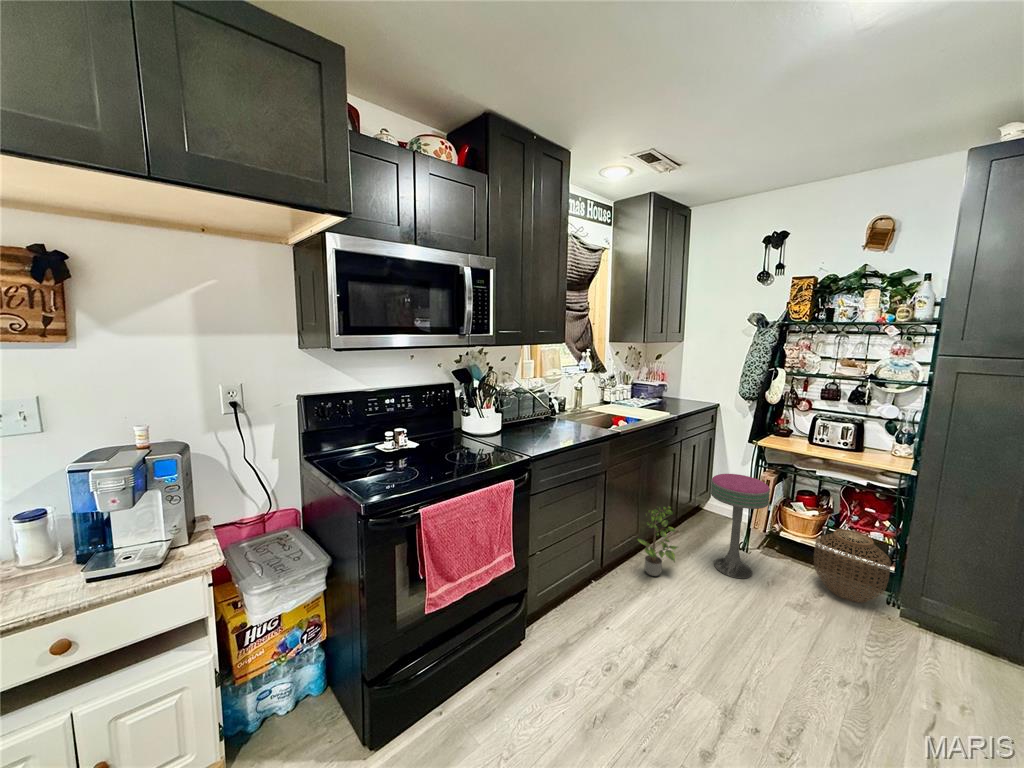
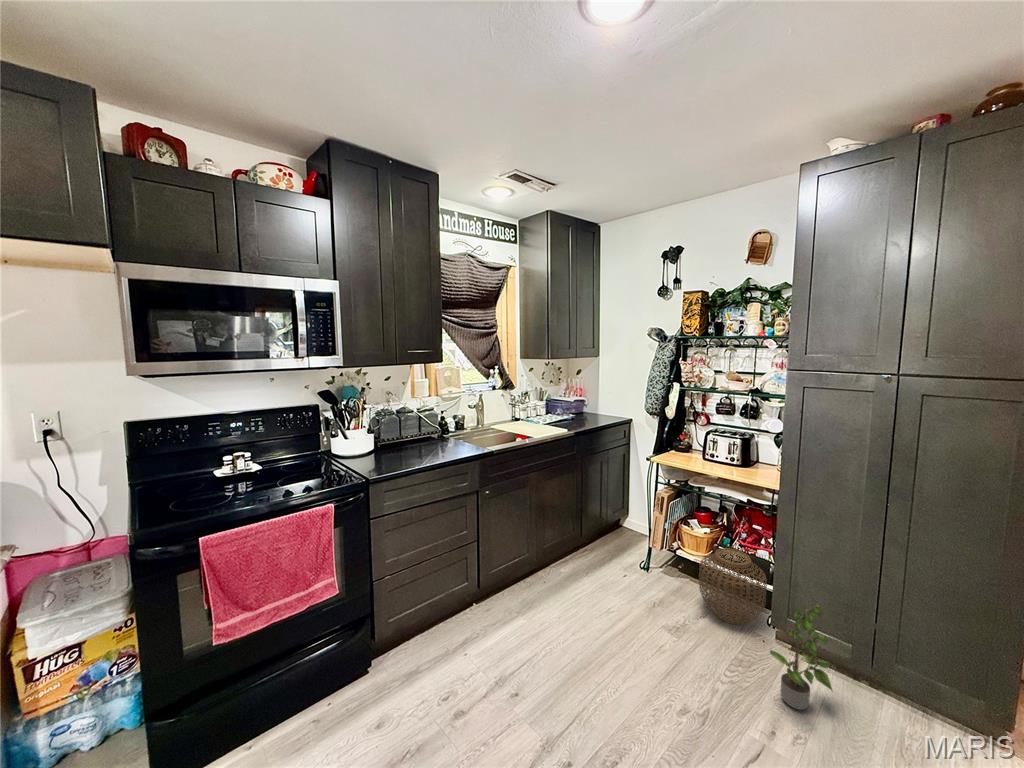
bar stool: present [711,474,770,578] -> none [599,491,653,600]
potted plant: present [638,507,677,576] -> present [770,605,832,710]

